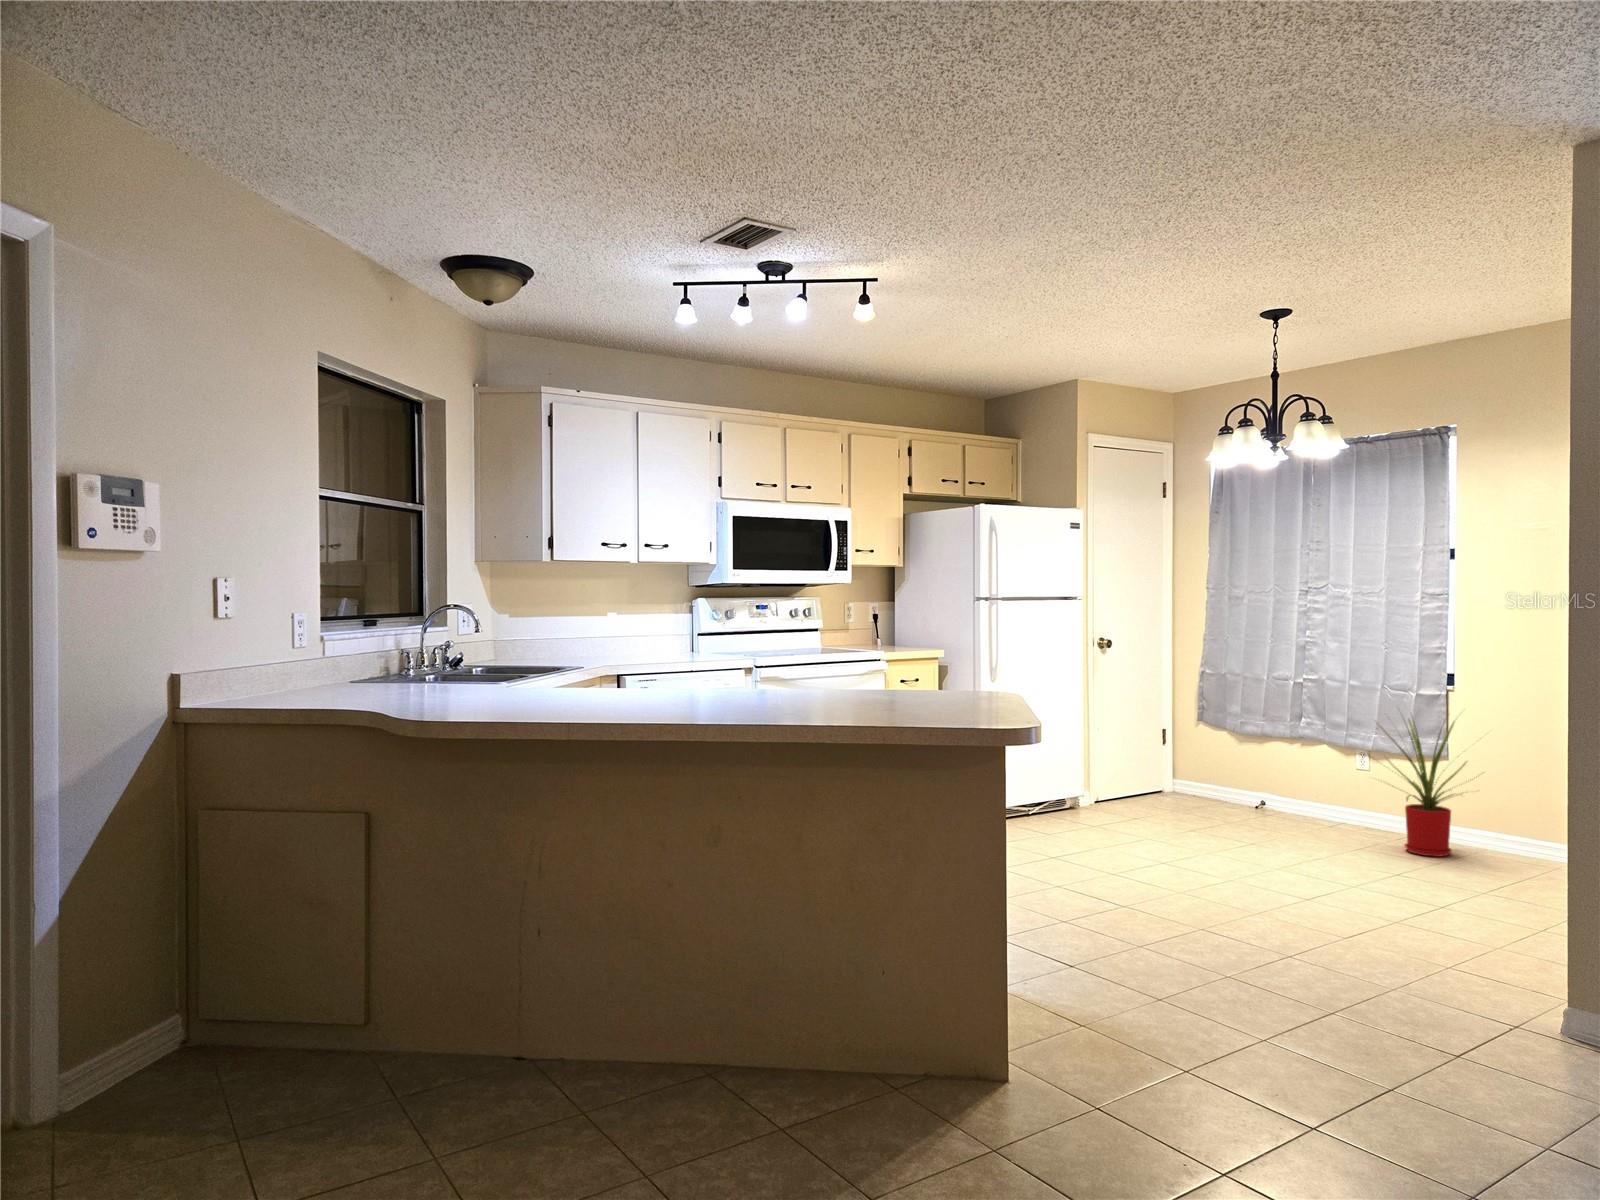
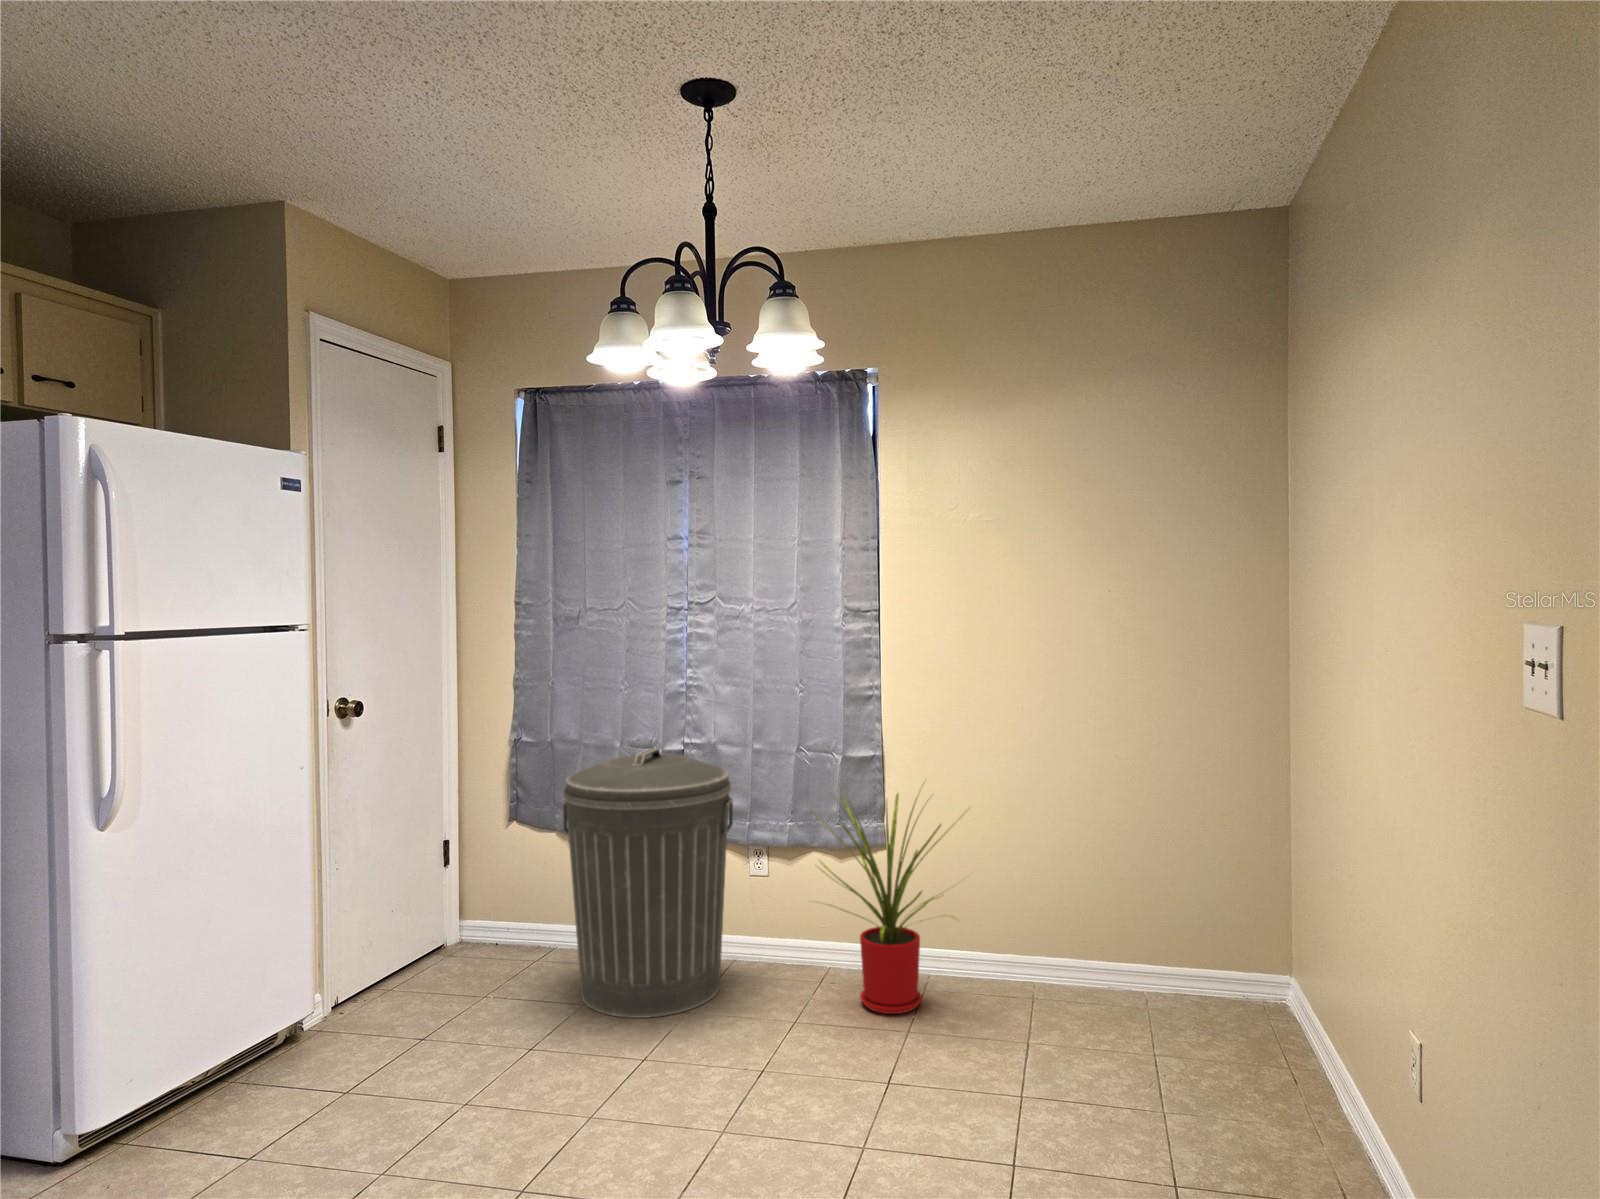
trash can: none [1218,677,1329,832] -> present [563,748,733,1018]

